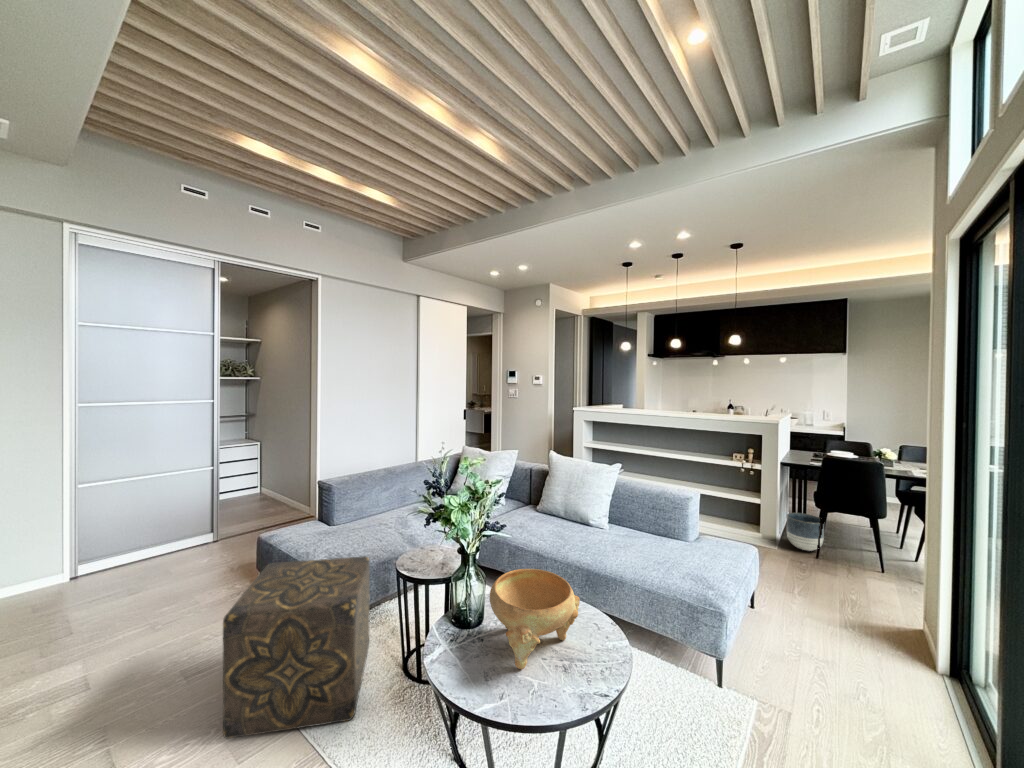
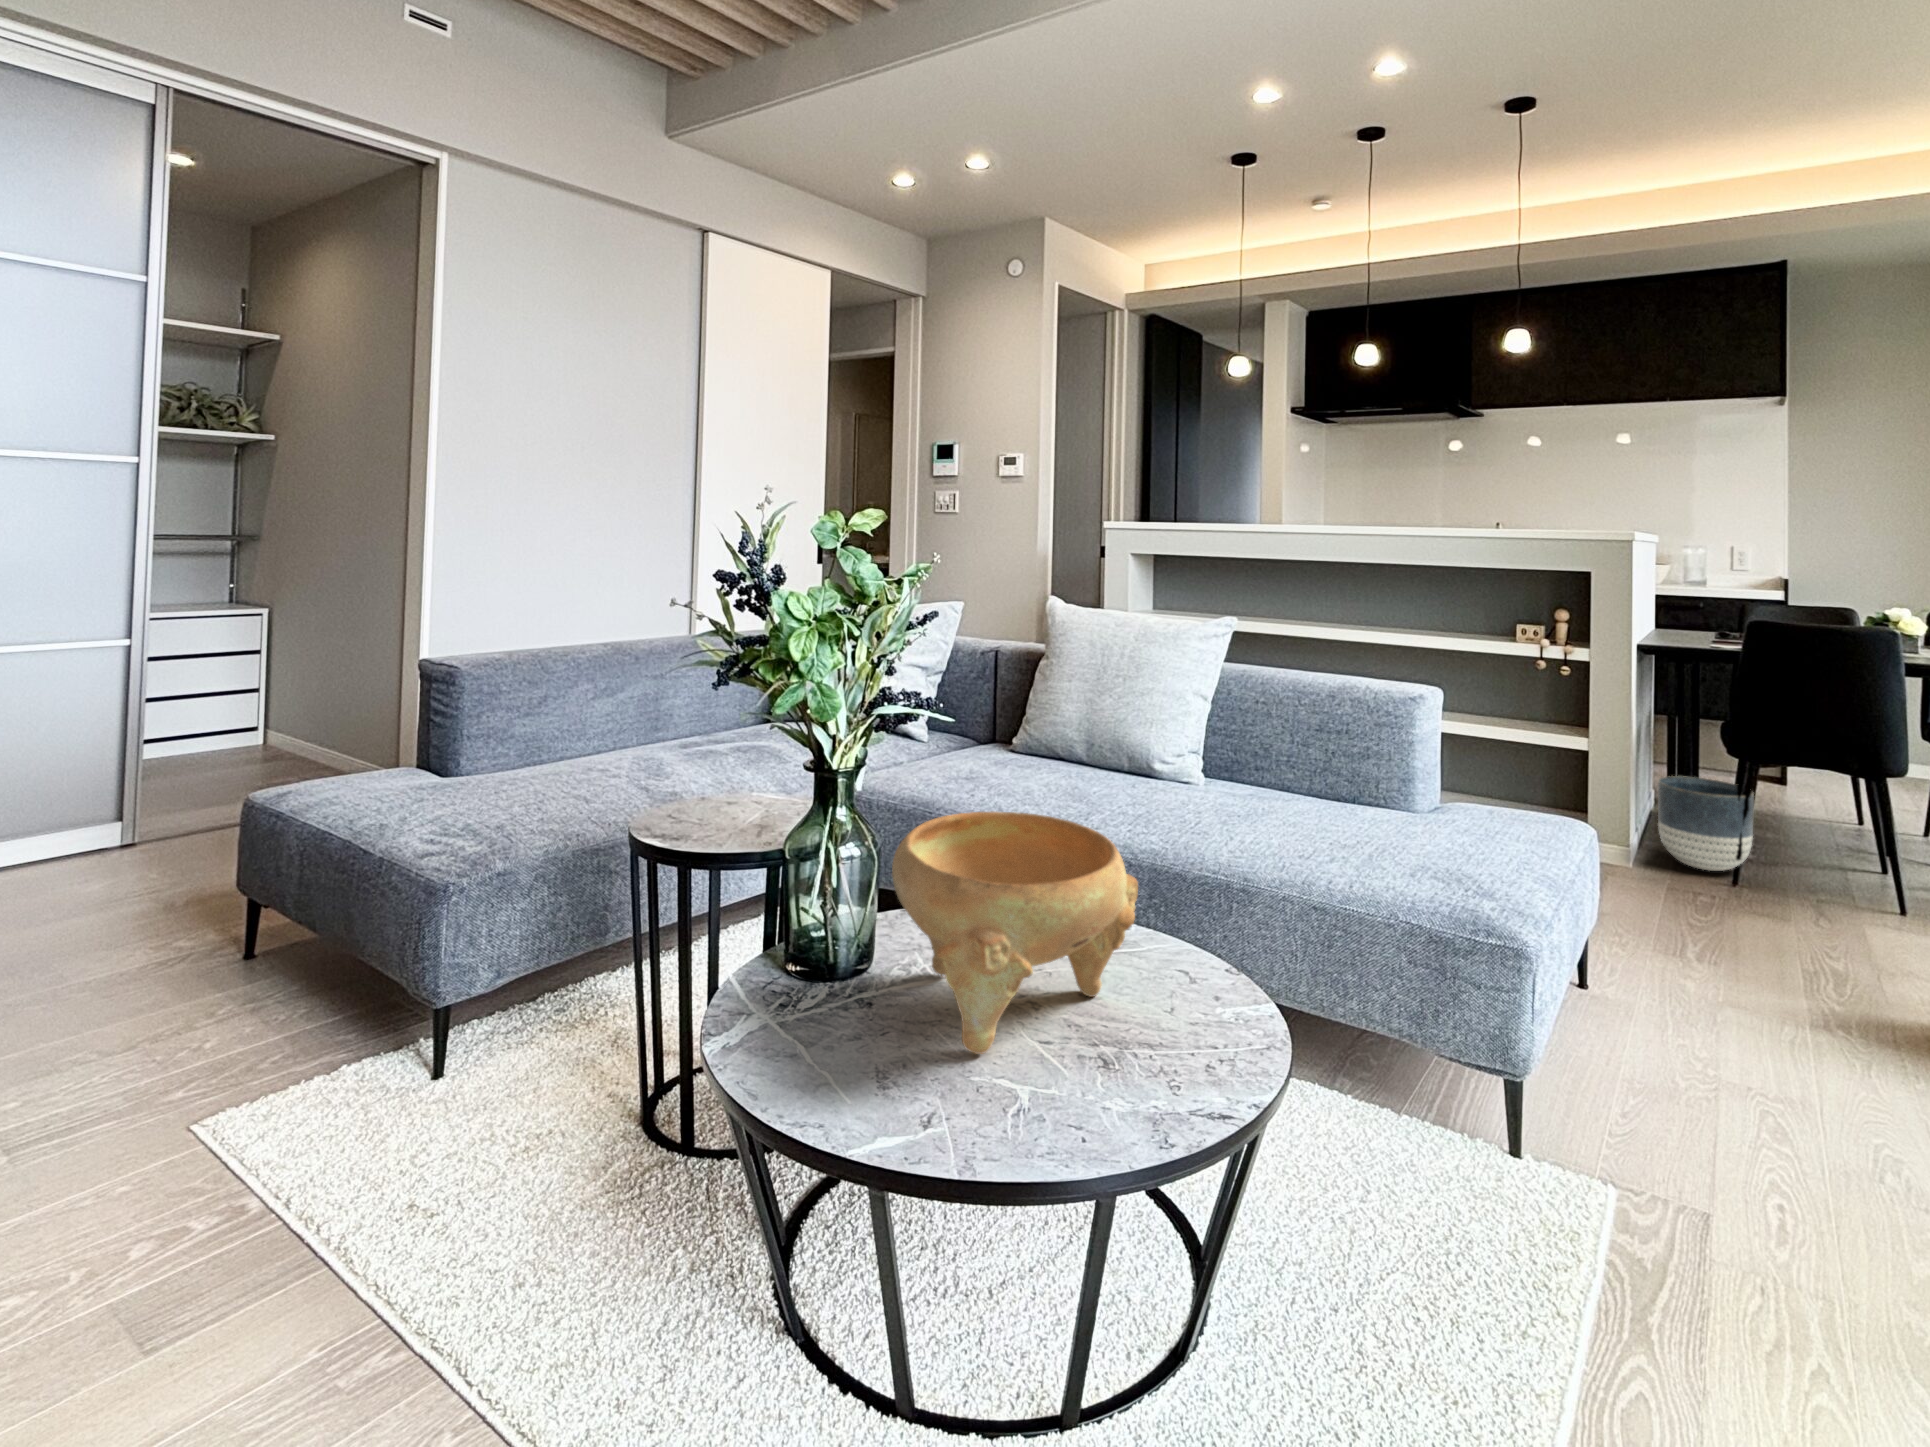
ottoman: present [223,556,370,738] -> none [117,822,556,1292]

